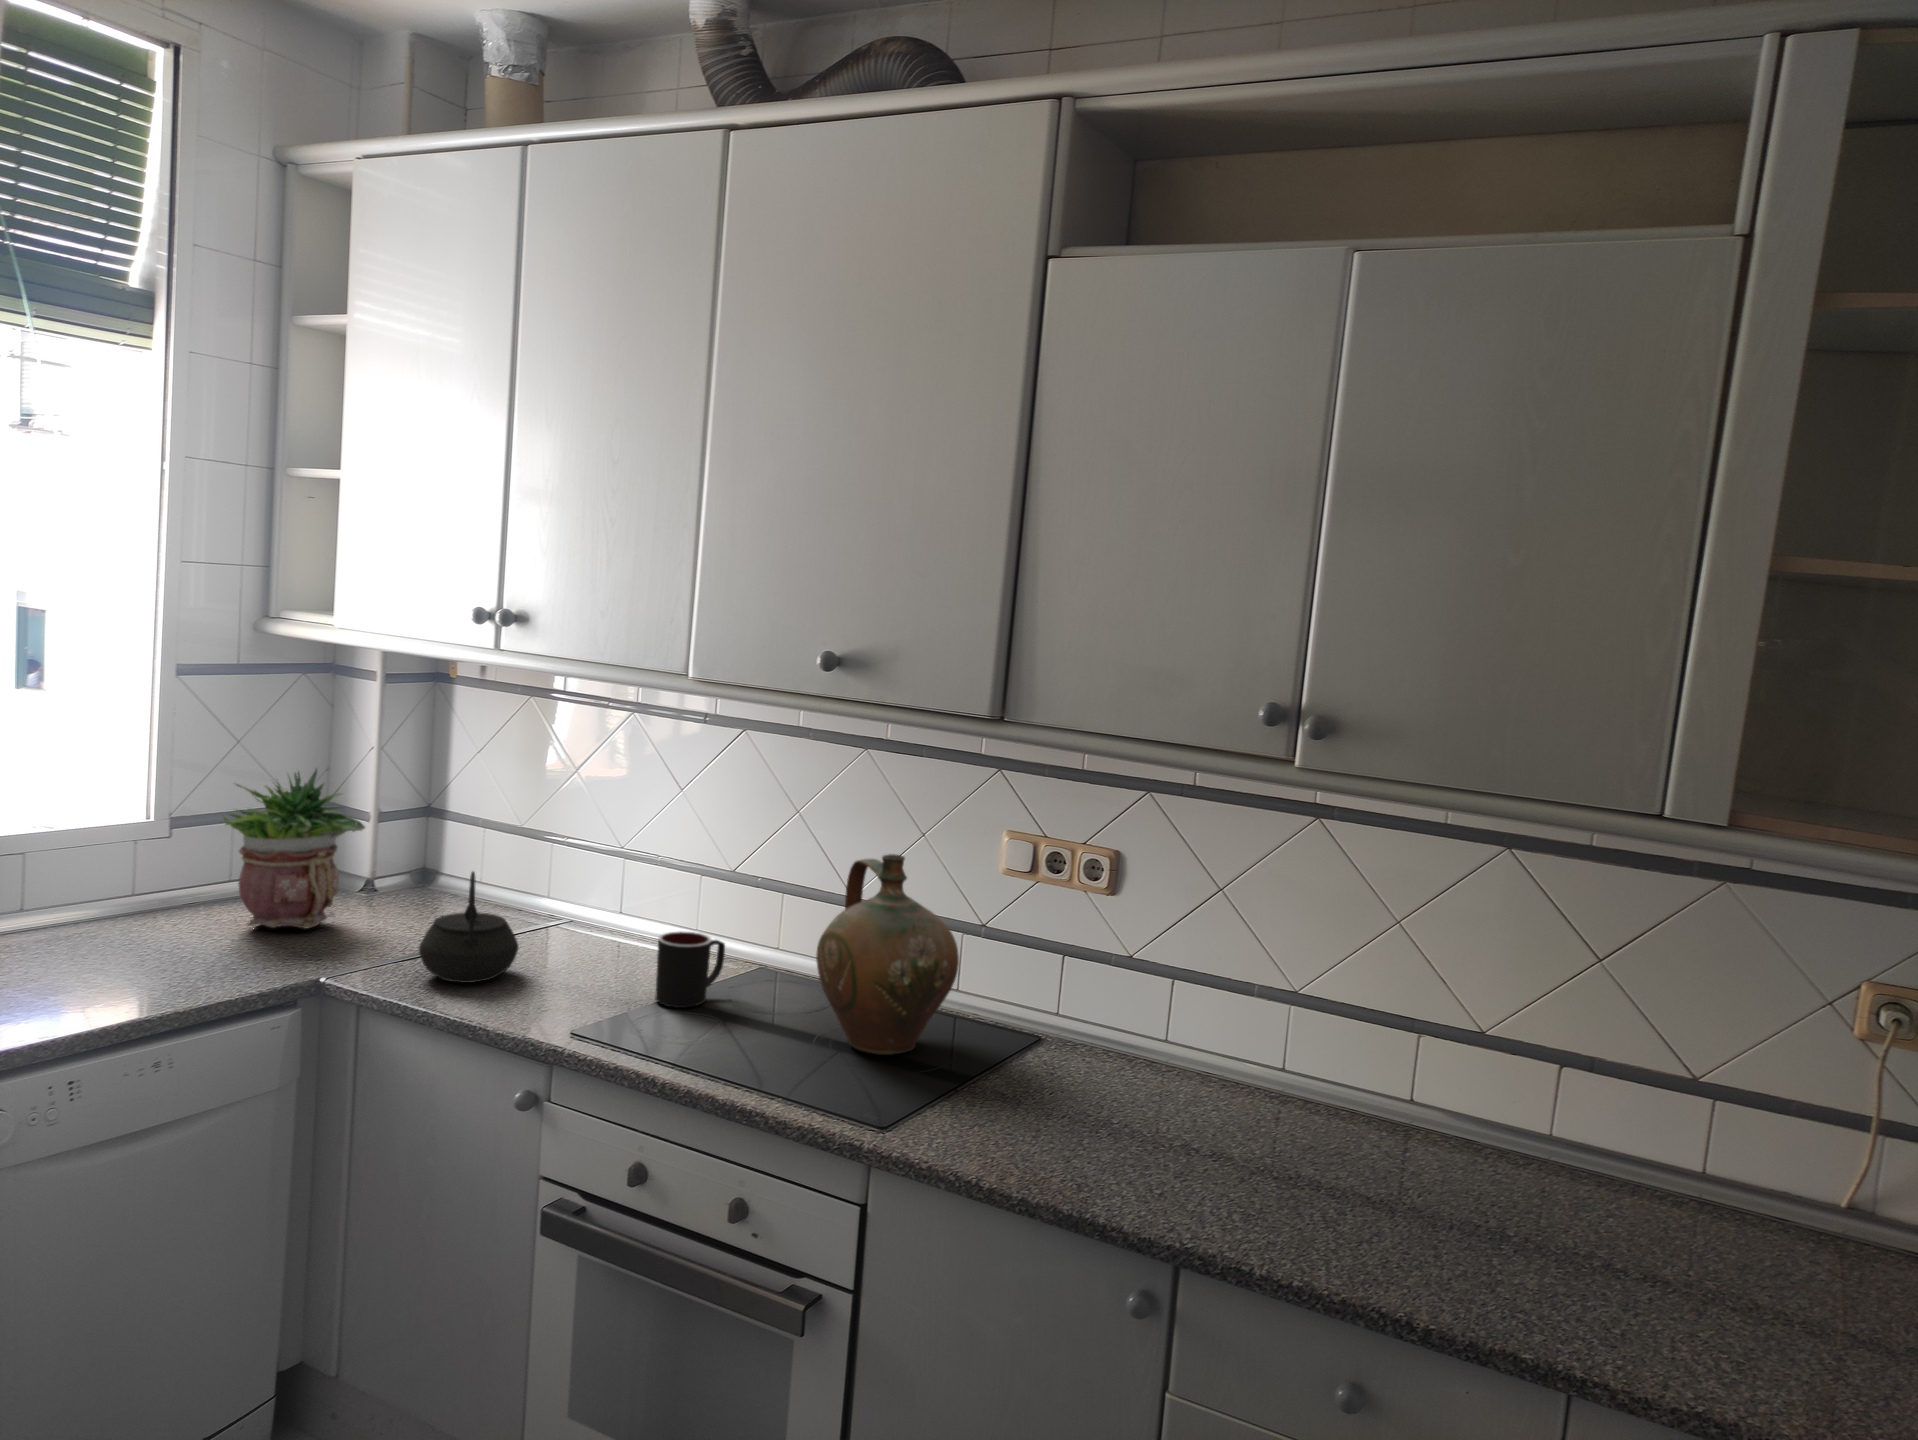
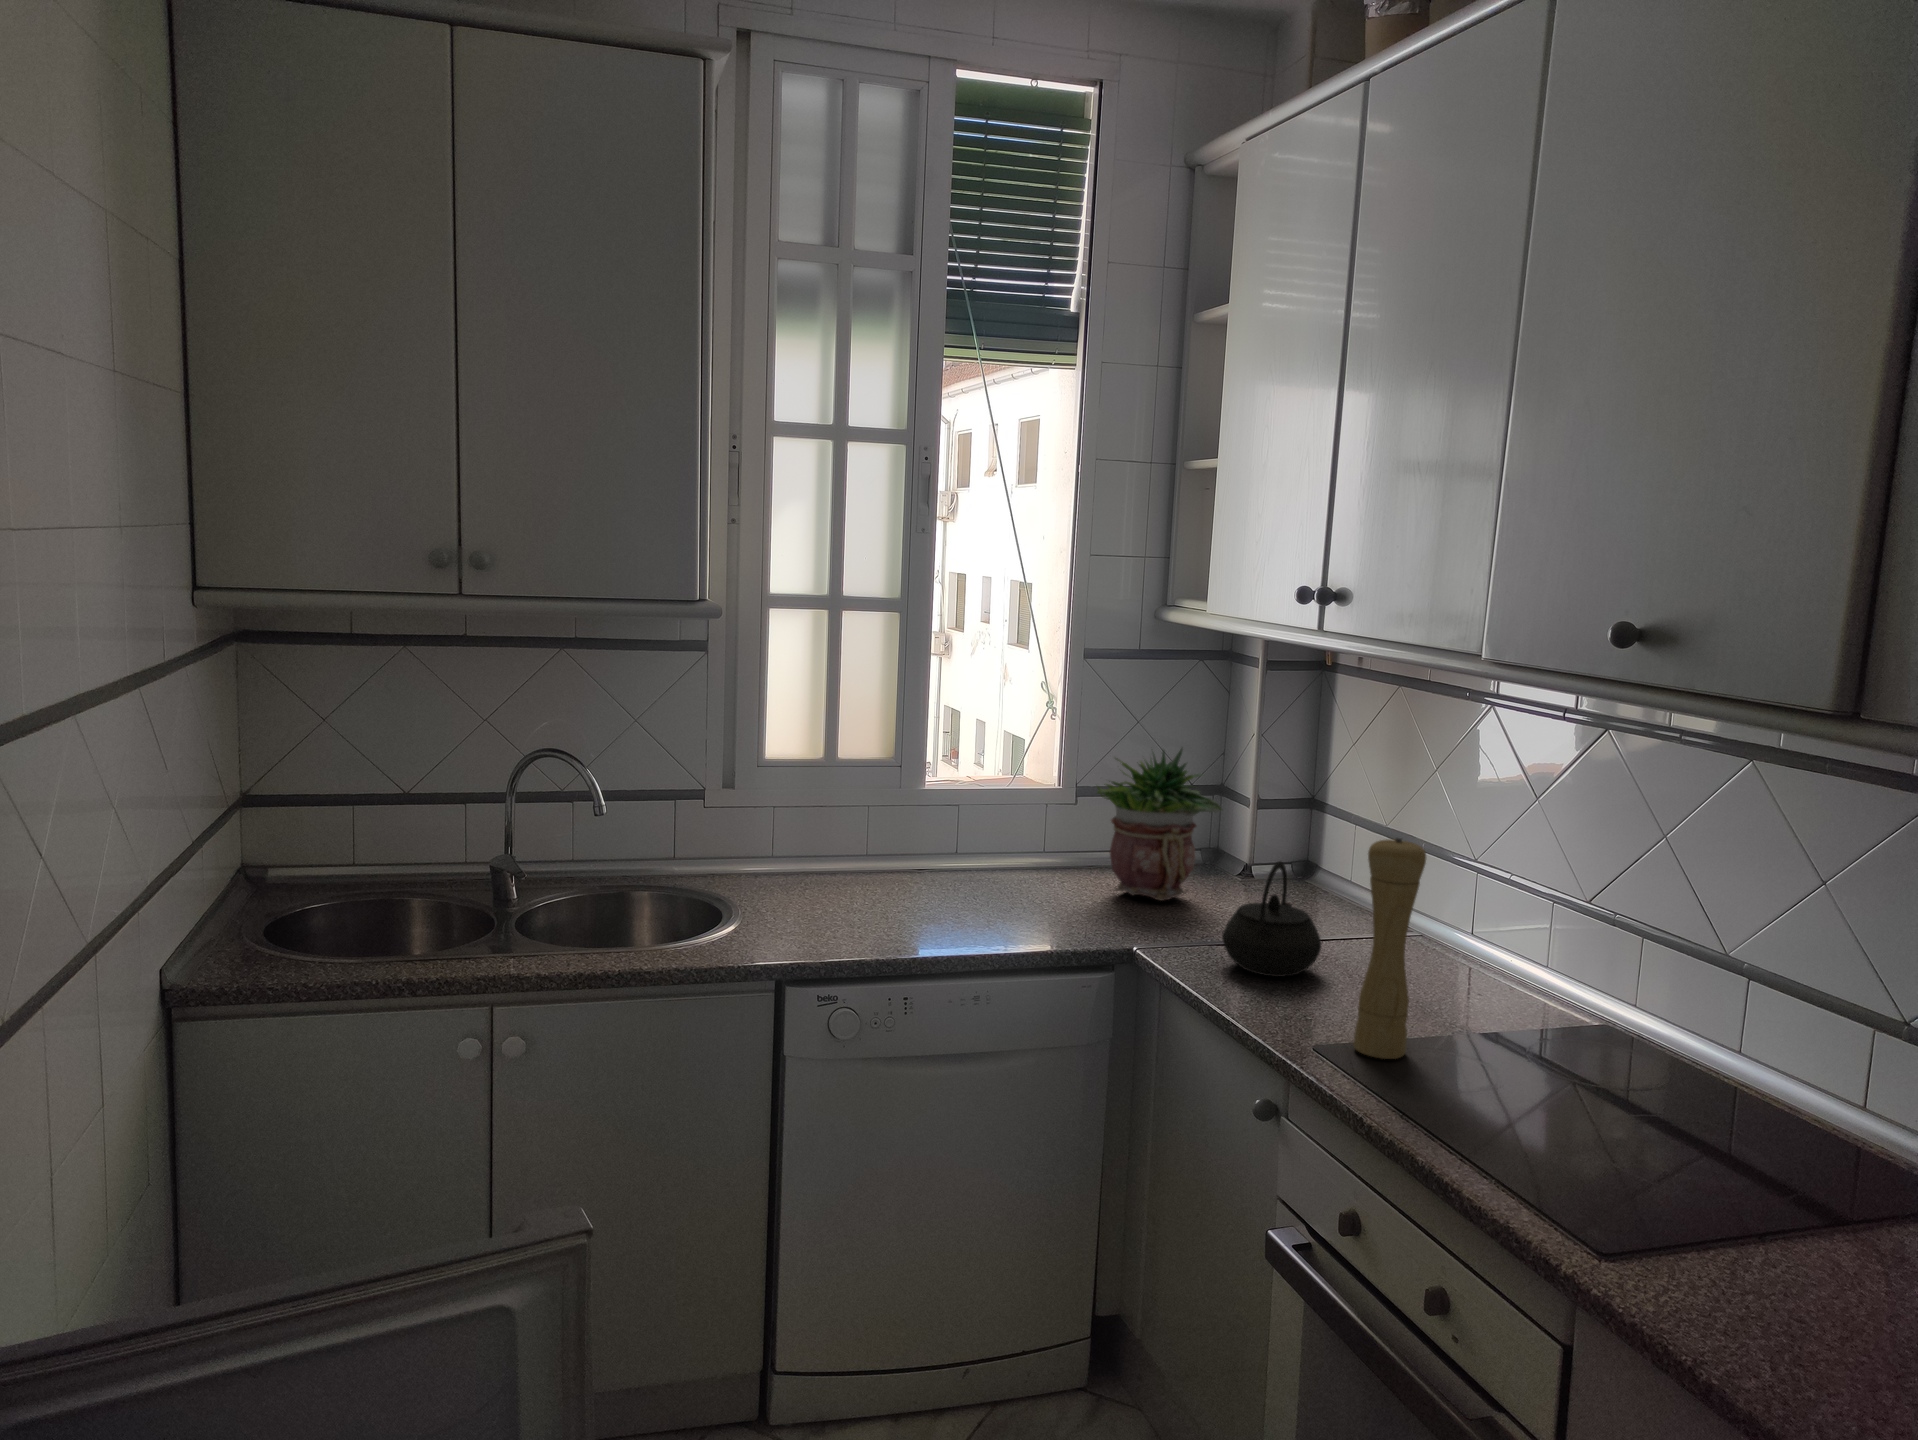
pepper mill: none [597,837,656,1034] -> present [1354,838,1426,1059]
ceramic jug: present [816,854,959,1055] -> none [1610,897,1816,1165]
mug: present [655,931,725,1008] -> none [1442,958,1535,1049]

